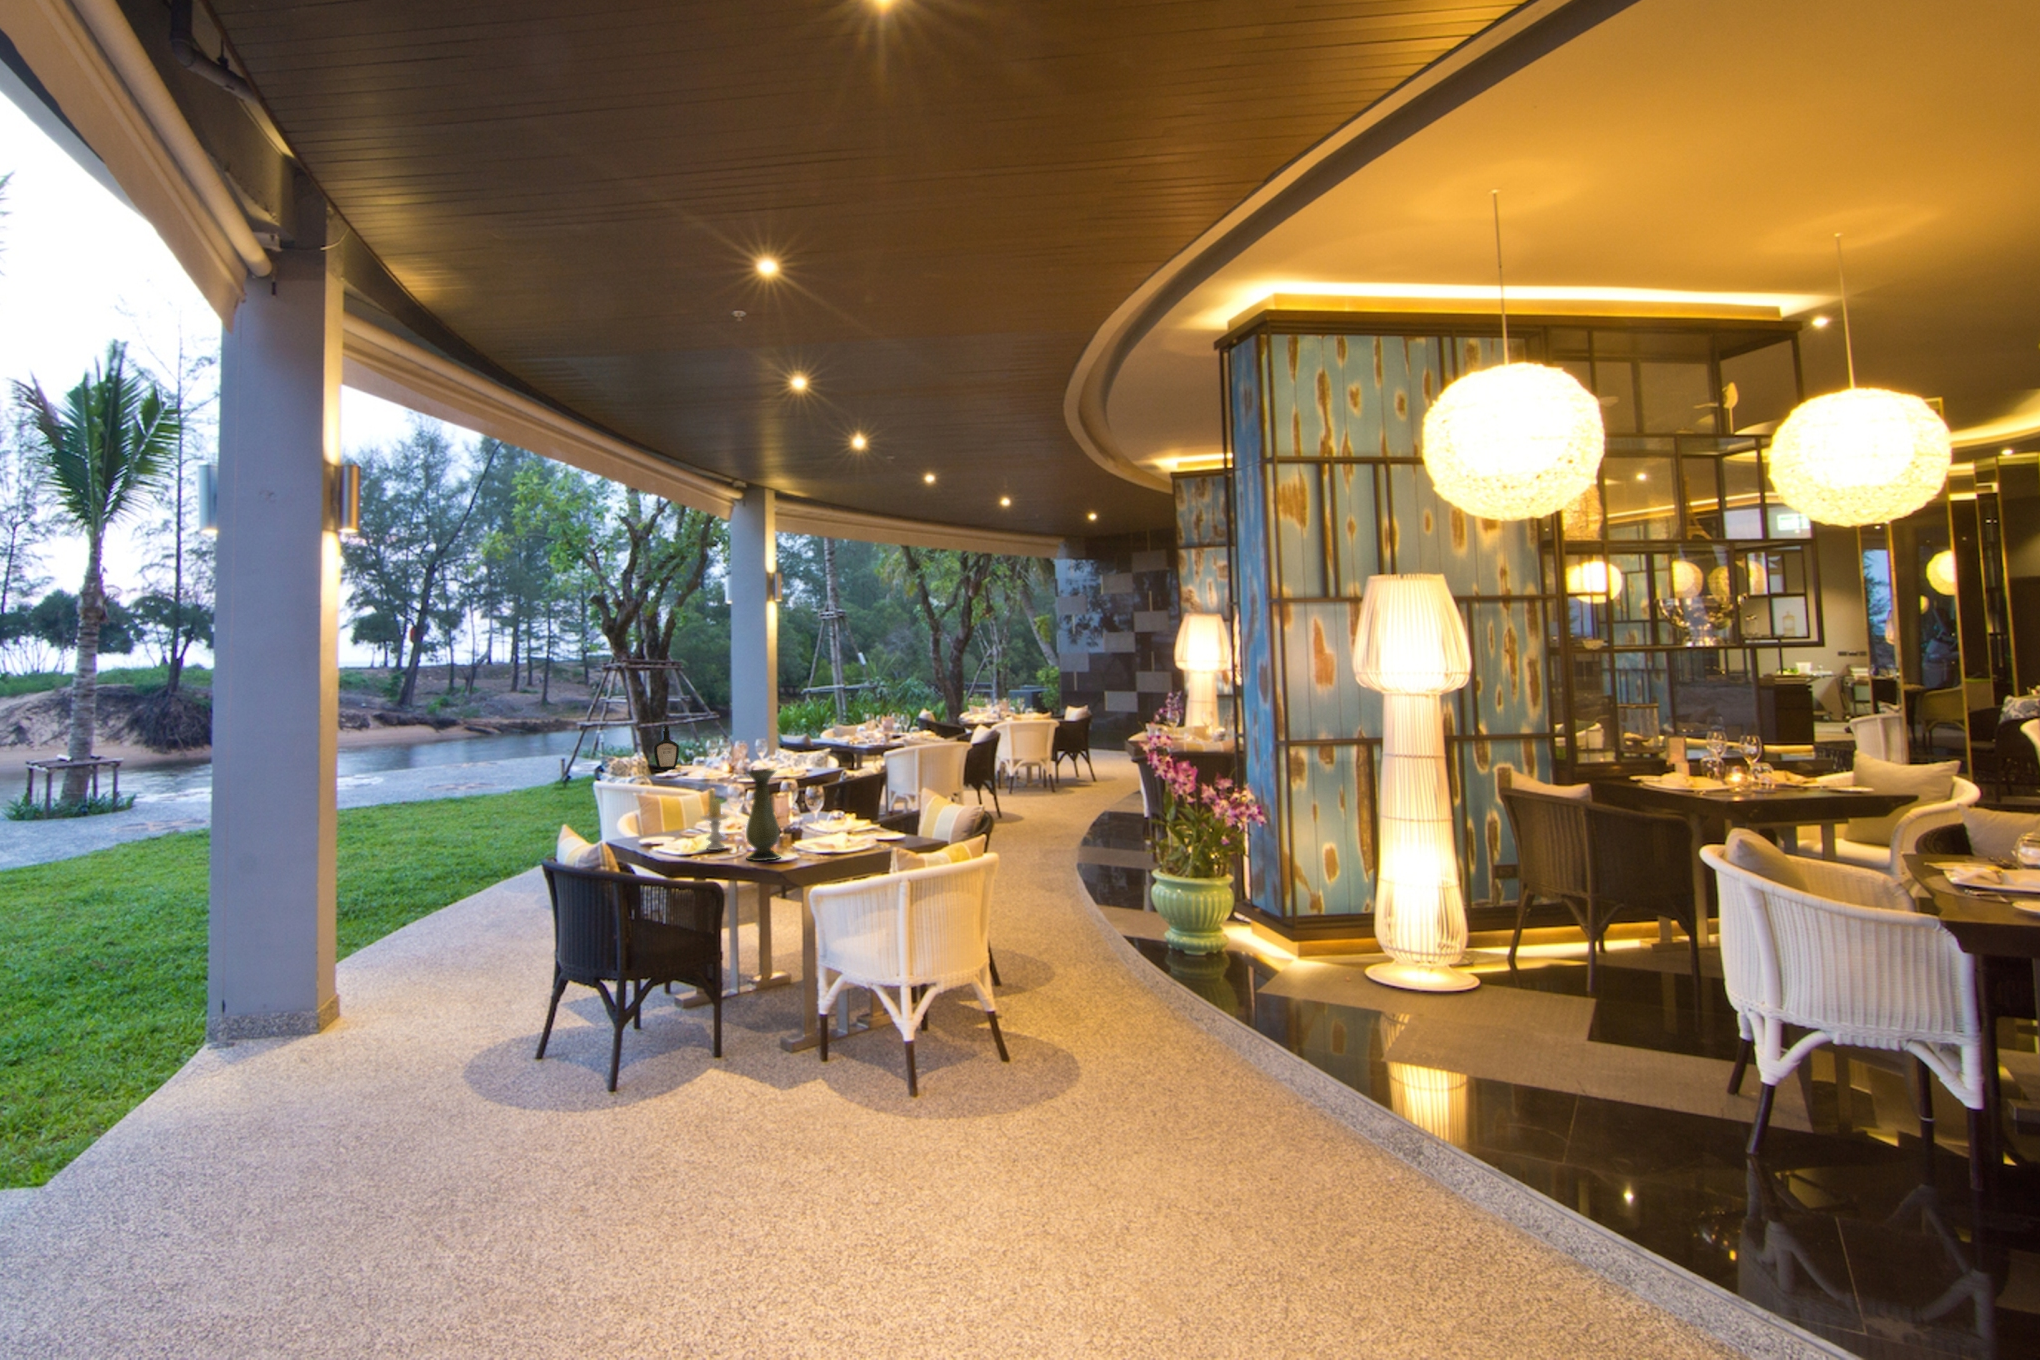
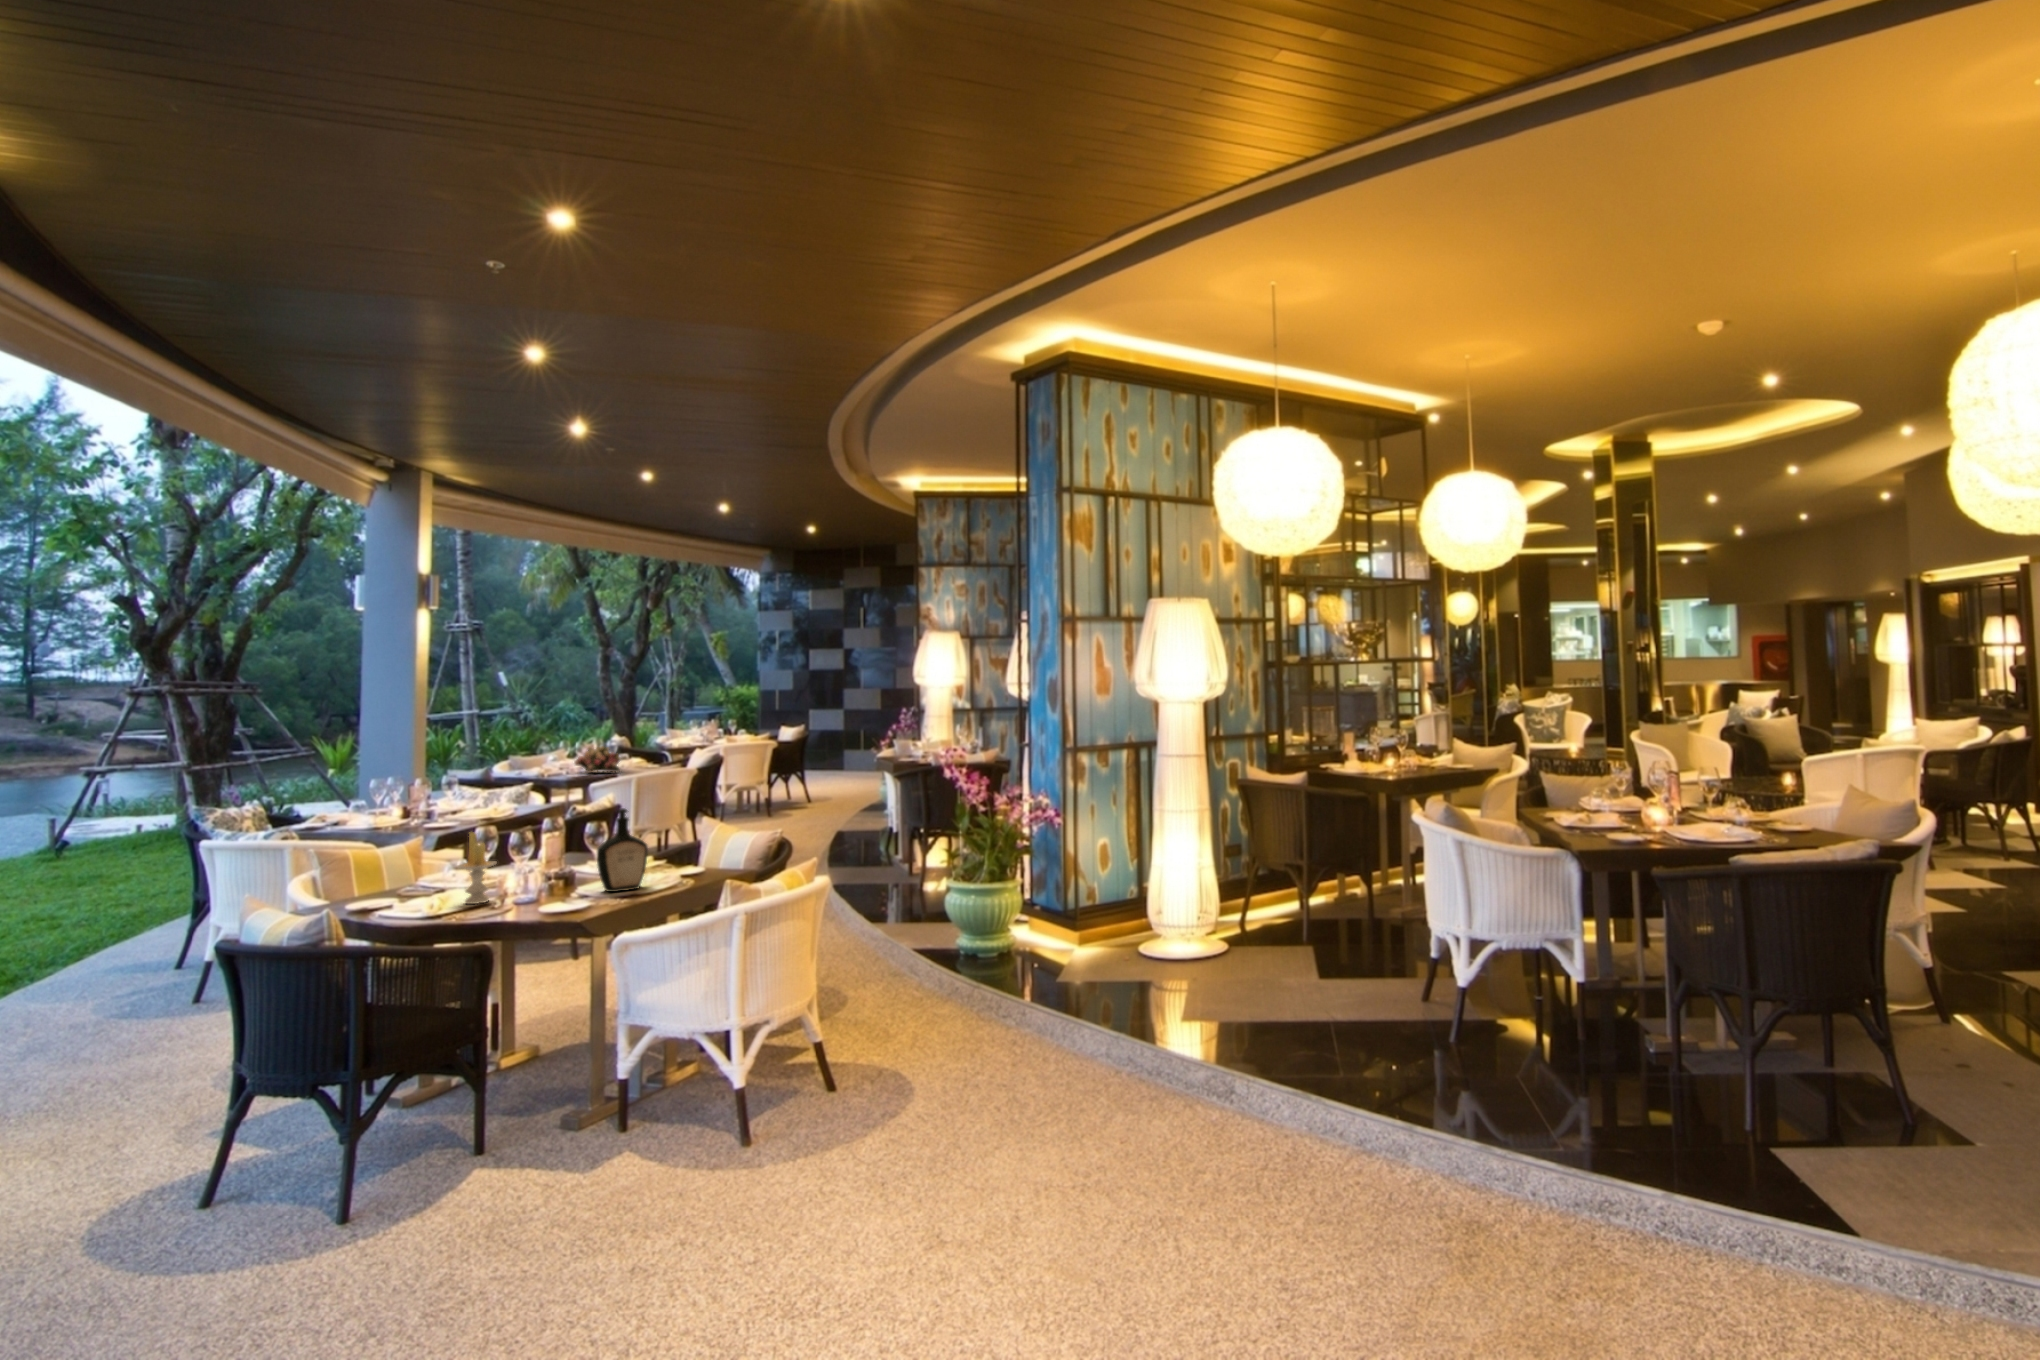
flower arrangement: none [871,719,909,742] -> present [574,746,621,772]
bottle: present [654,726,679,769] -> present [597,808,648,892]
vase: present [746,769,780,861] -> none [527,804,572,911]

